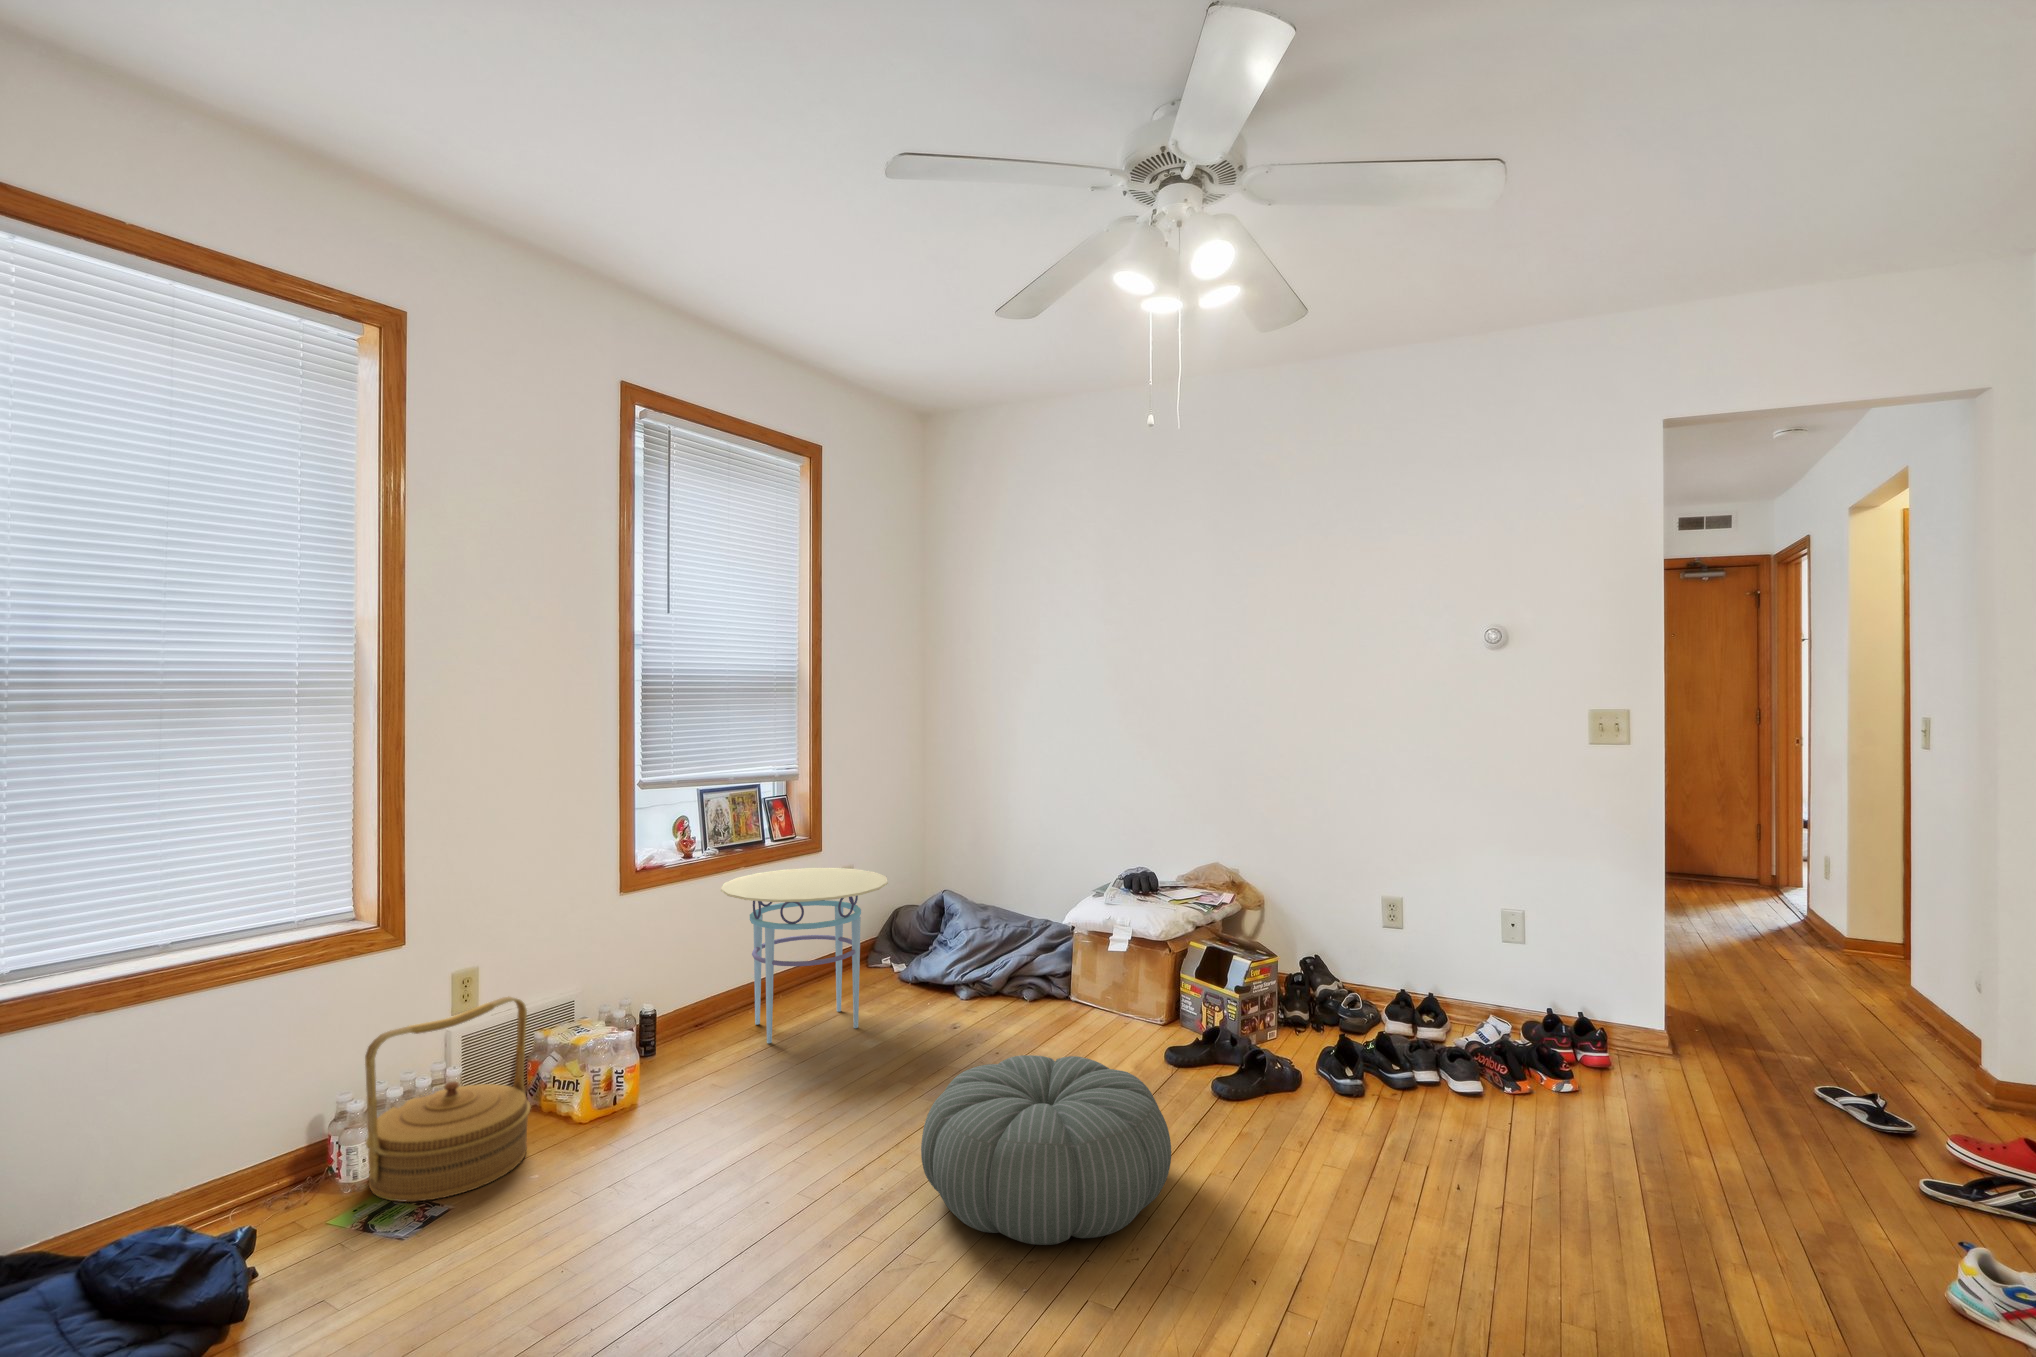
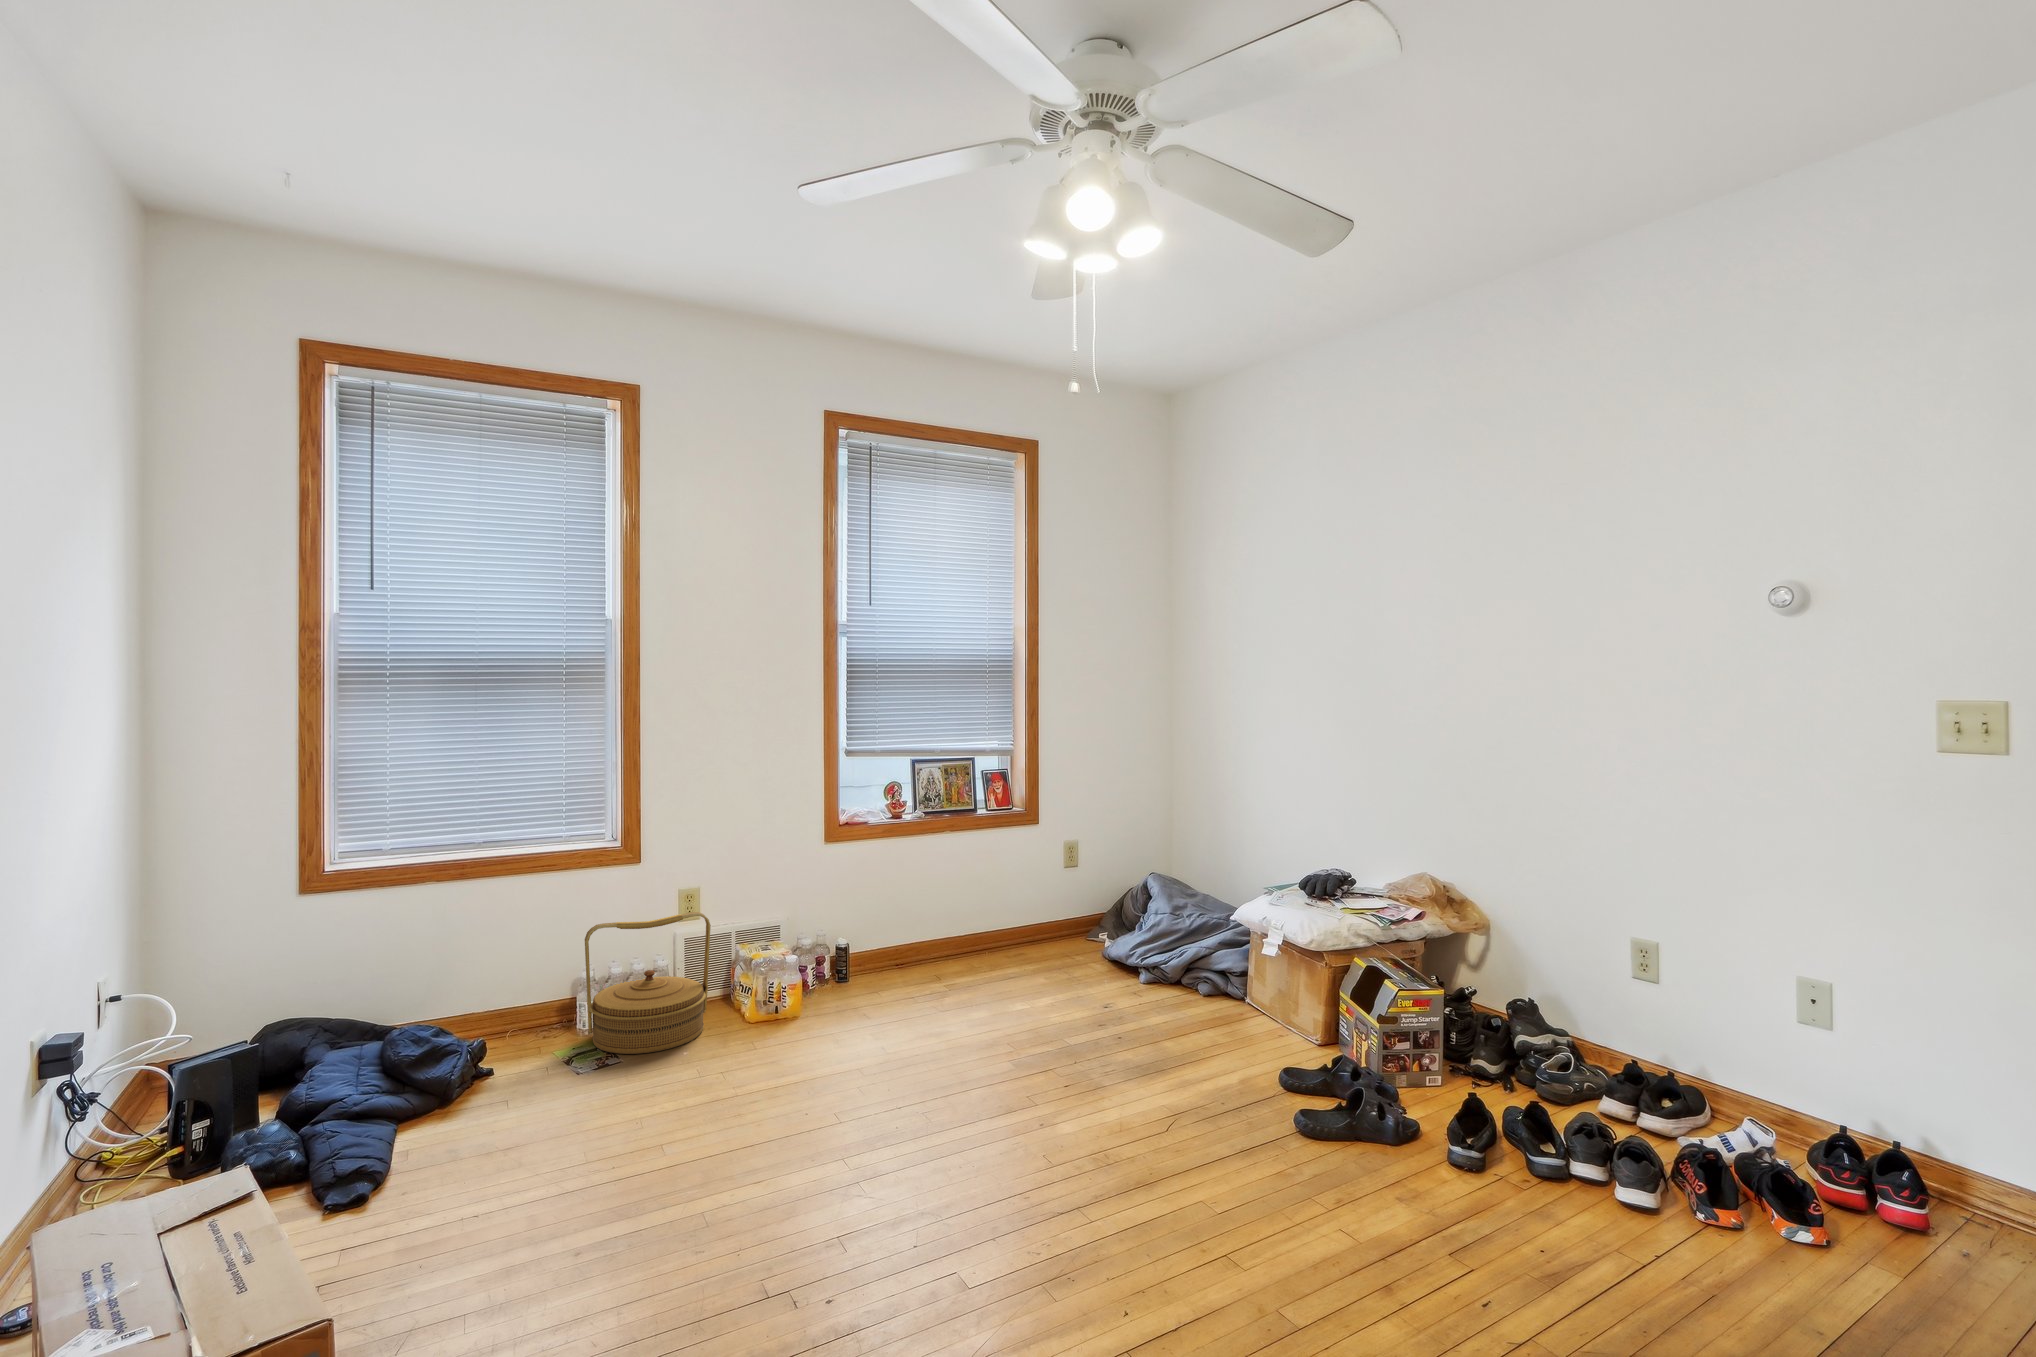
side table: present [721,868,888,1043] -> none [904,836,1055,991]
pouf: present [921,1055,1171,1245] -> none [903,1034,1149,1217]

